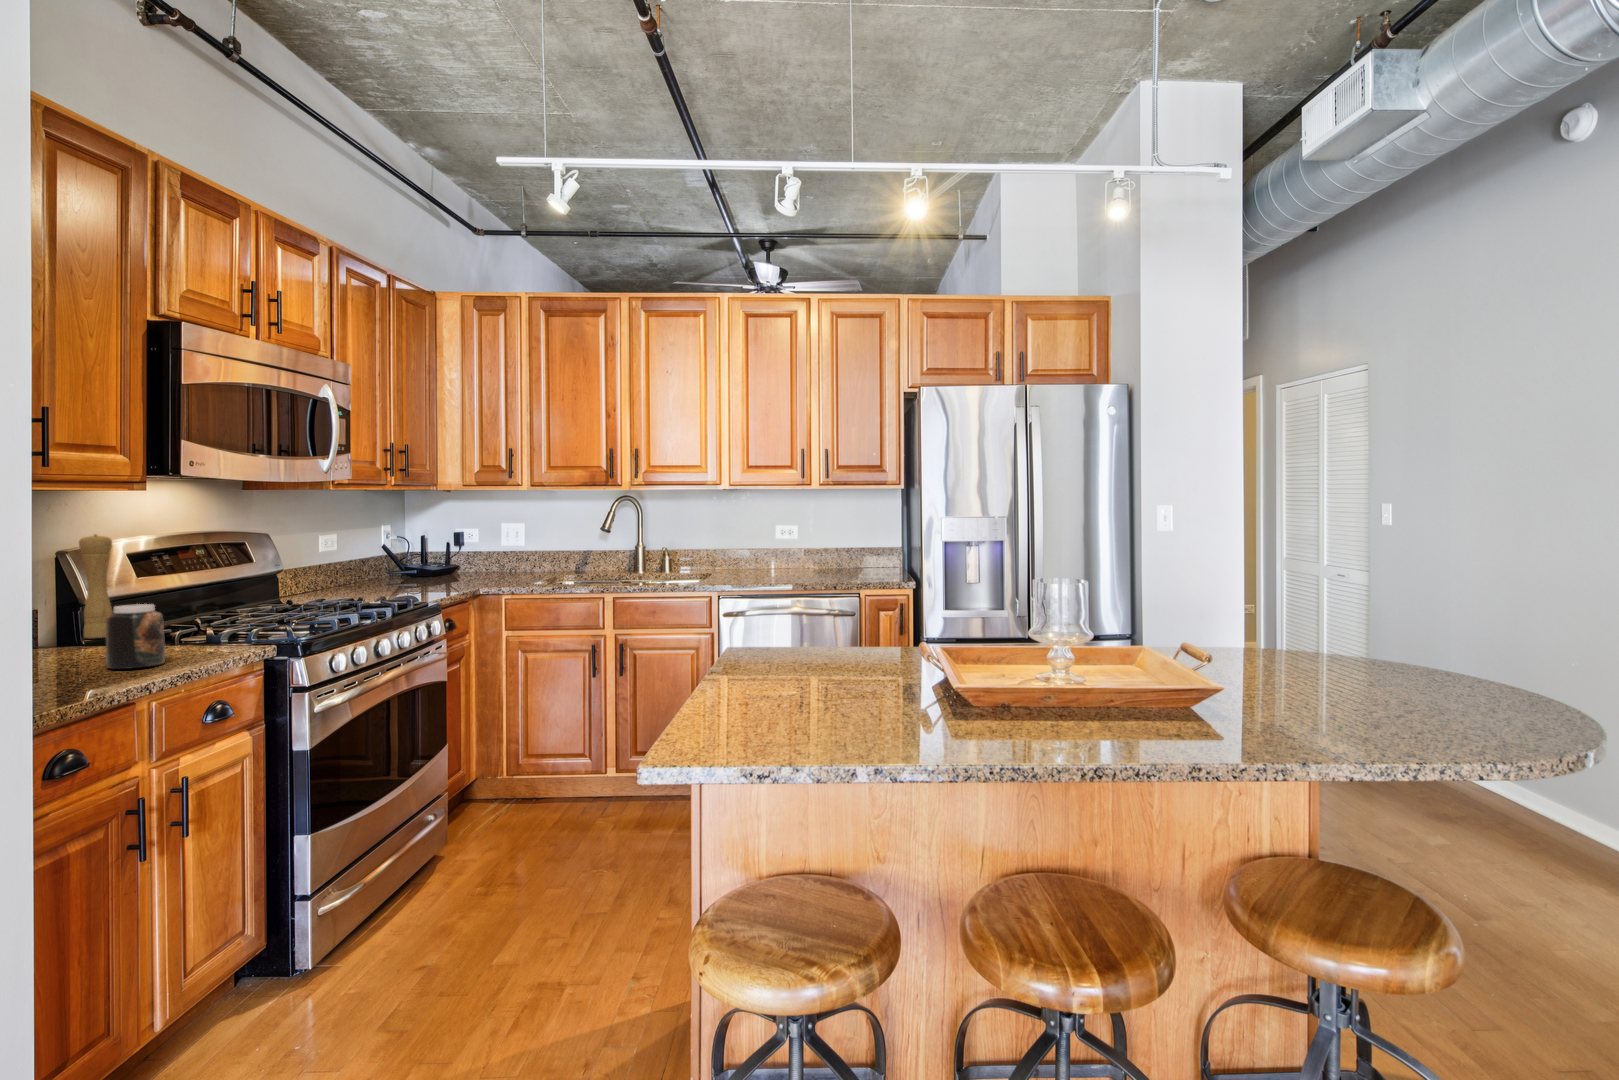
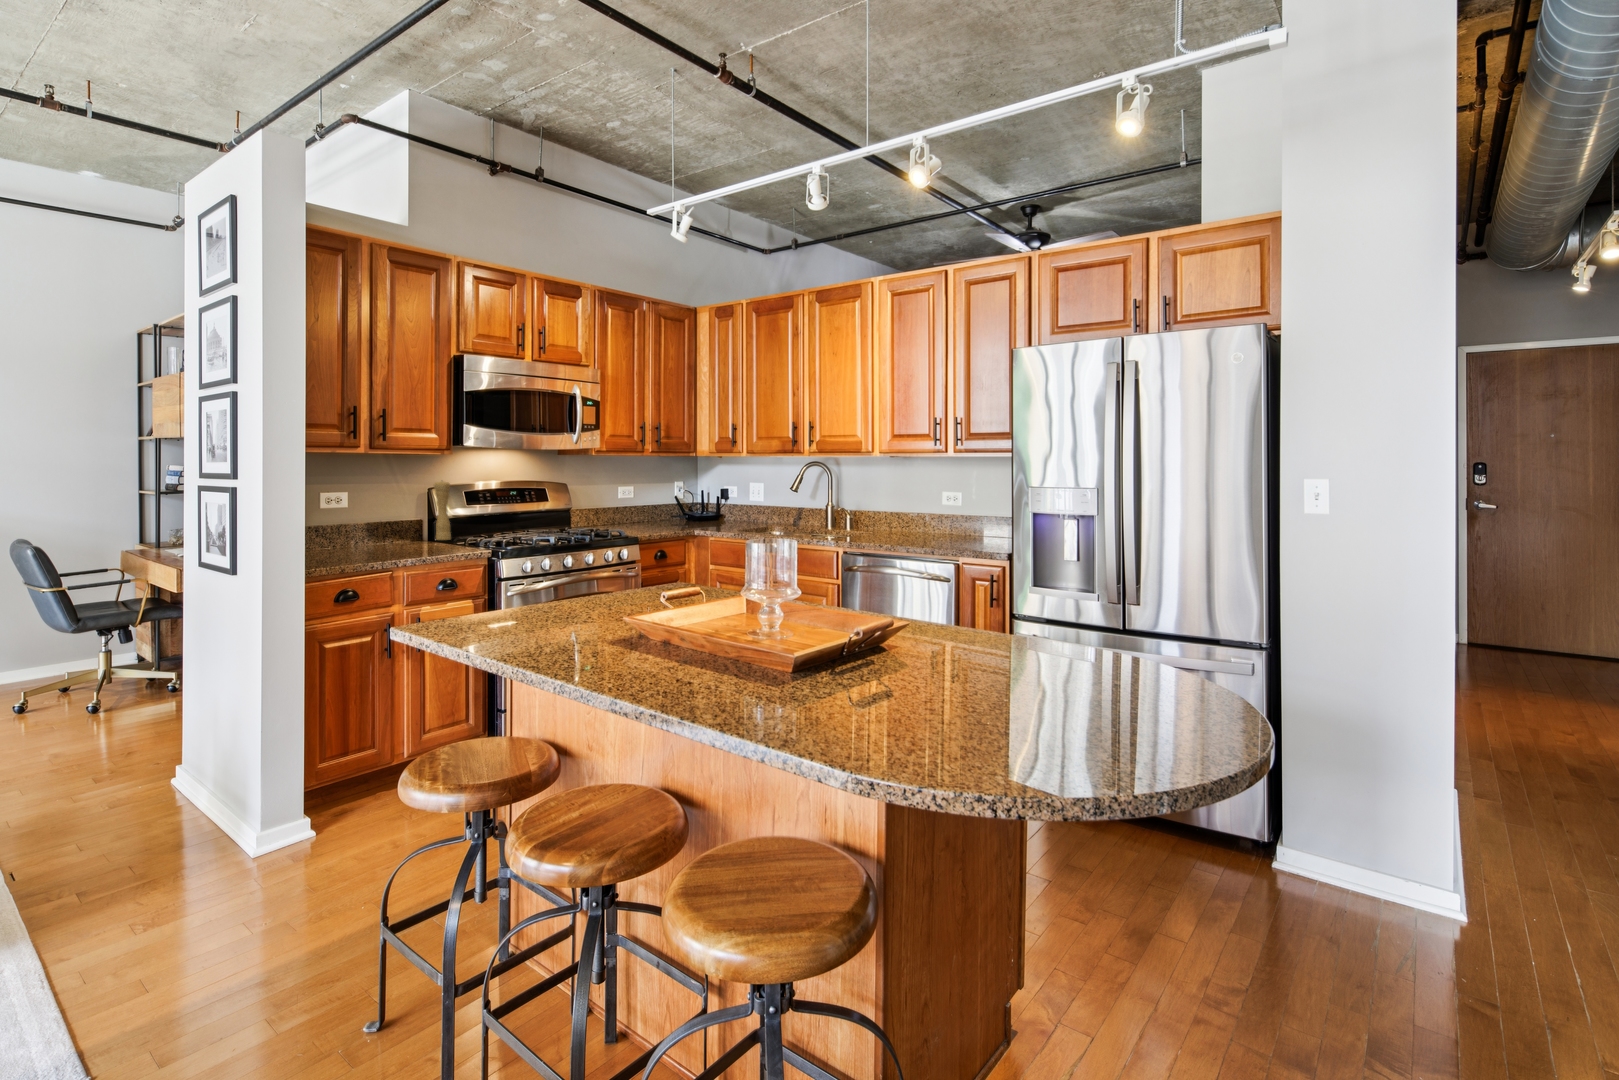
jar: present [106,604,165,669] -> none [407,520,435,554]

